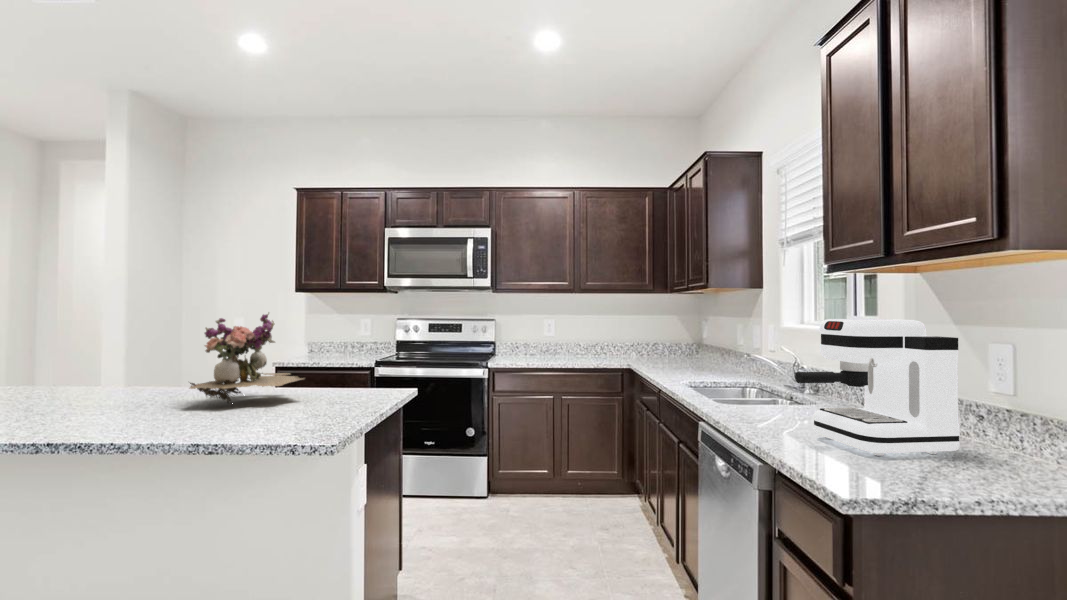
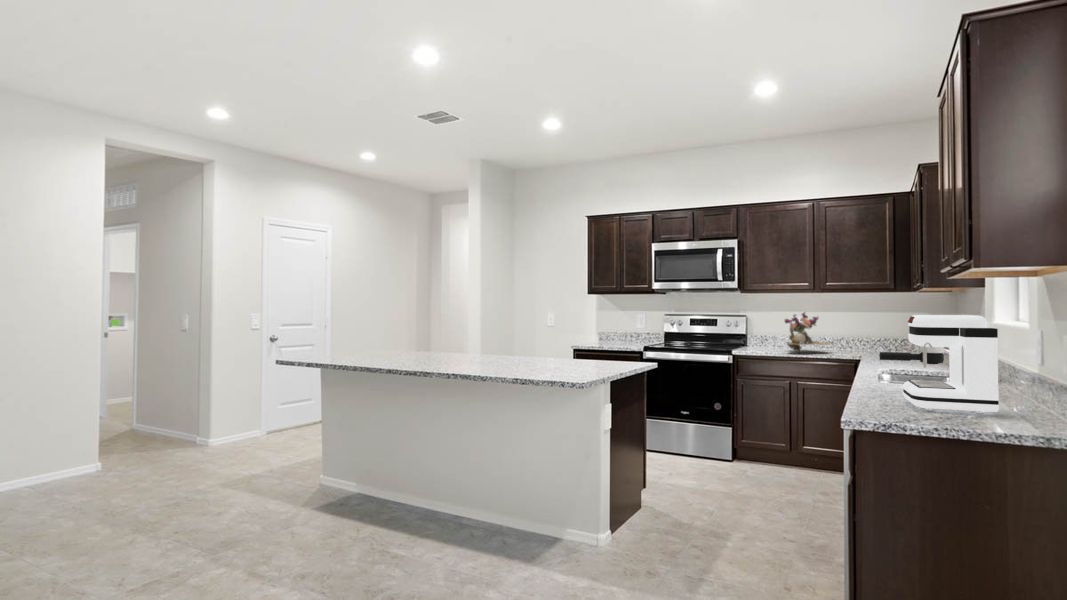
flower arrangement: present [190,312,305,402] -> present [785,312,832,352]

